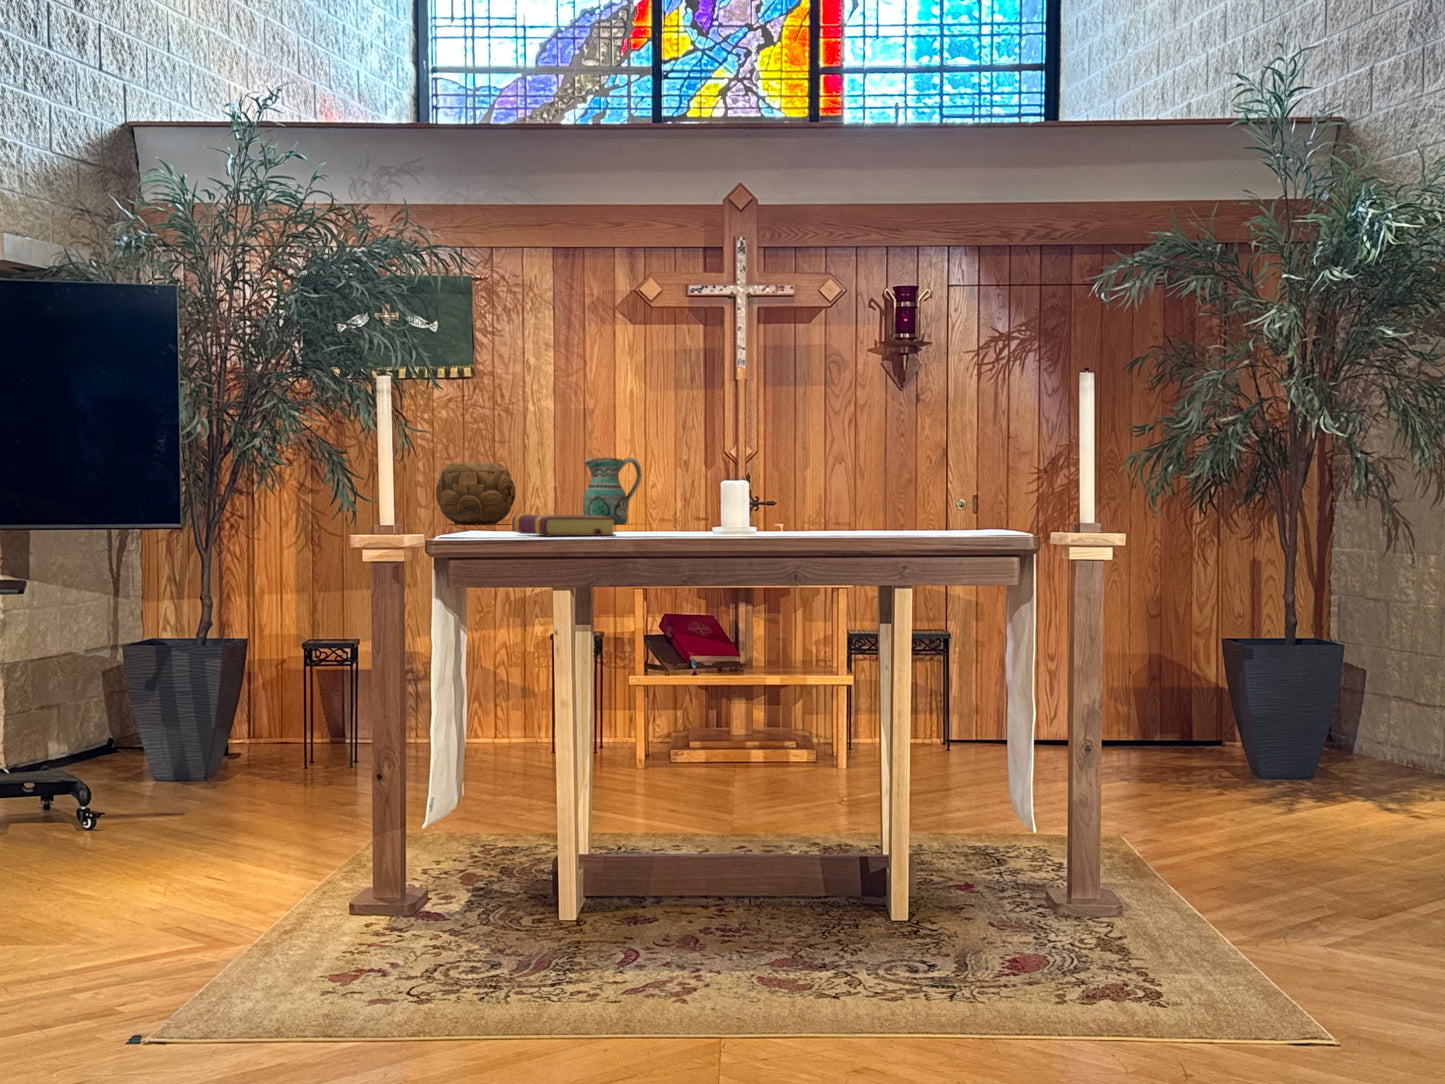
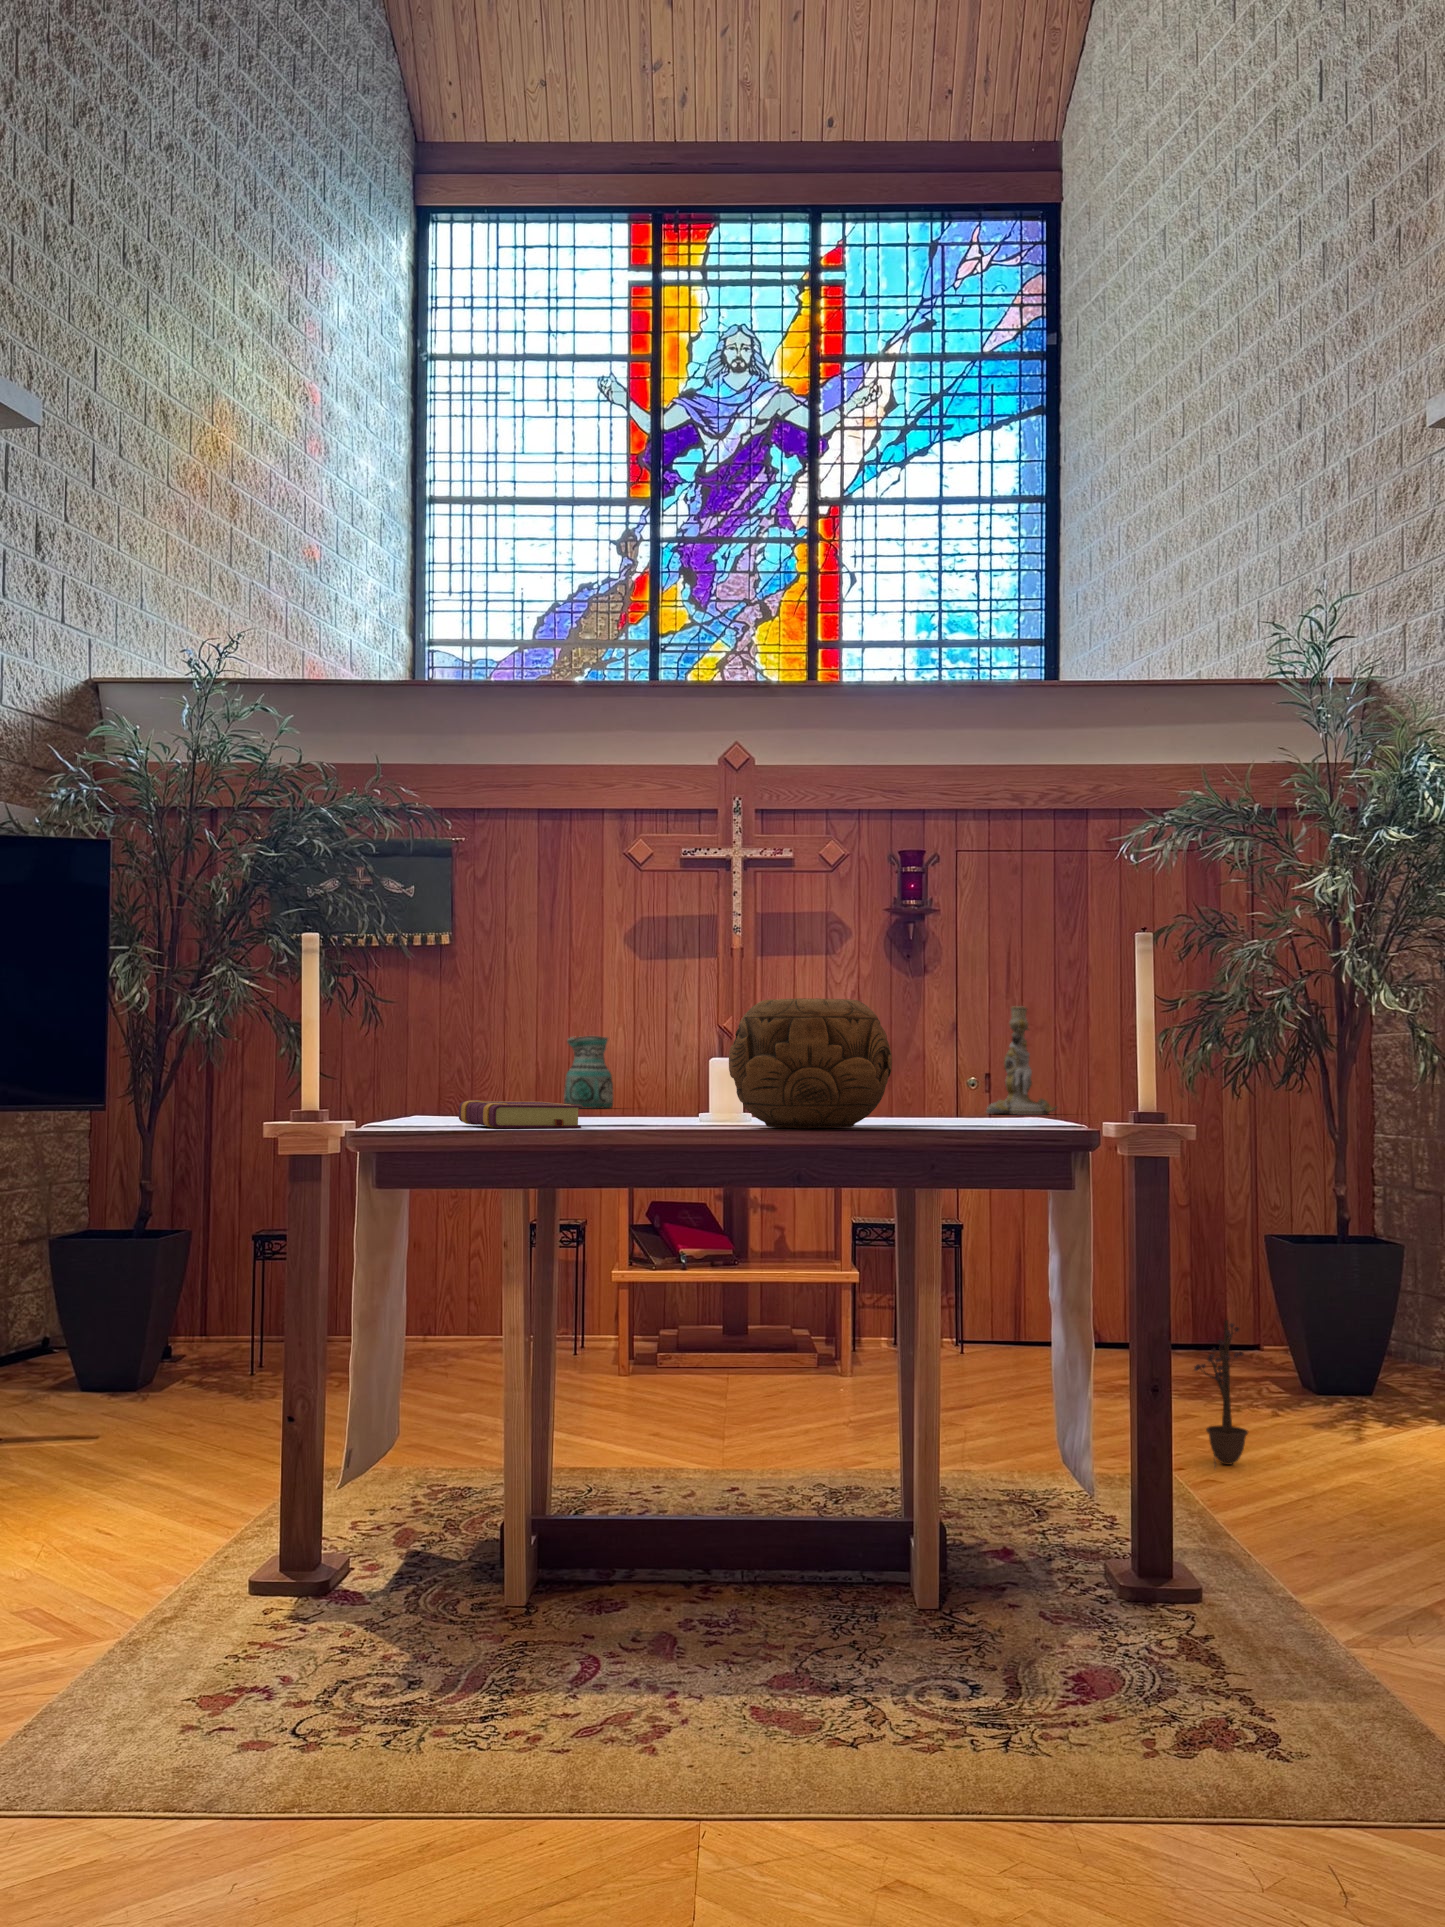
candlestick: none [964,431,1028,527] -> present [986,1006,1057,1115]
decorative bowl: present [436,462,515,524] -> present [729,998,892,1128]
decorative plant: none [1137,702,1184,828] -> present [1194,1320,1248,1465]

